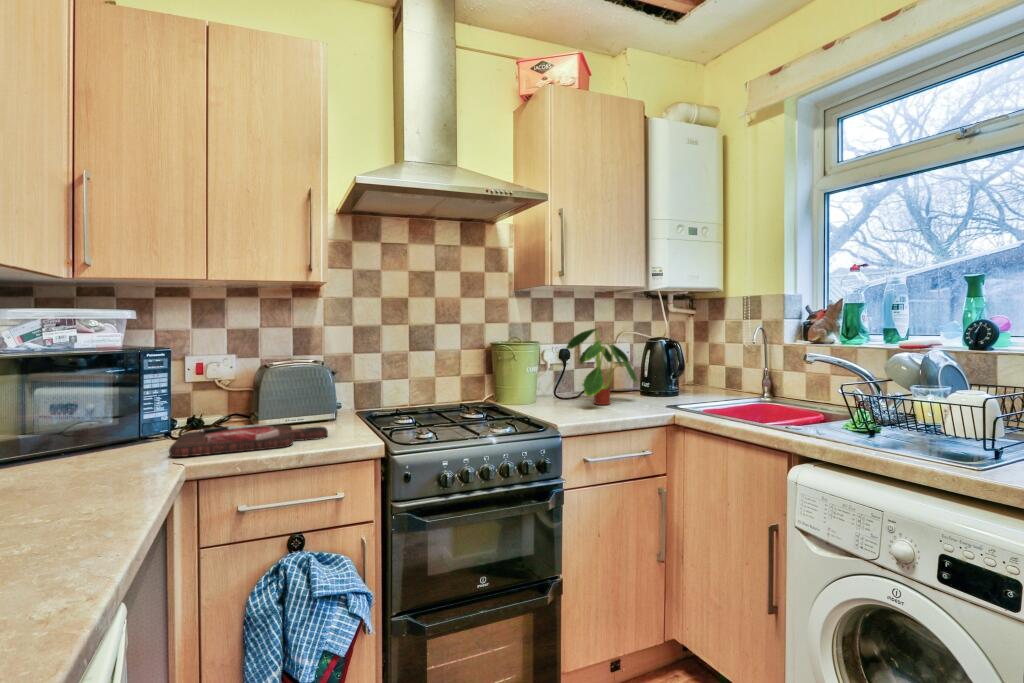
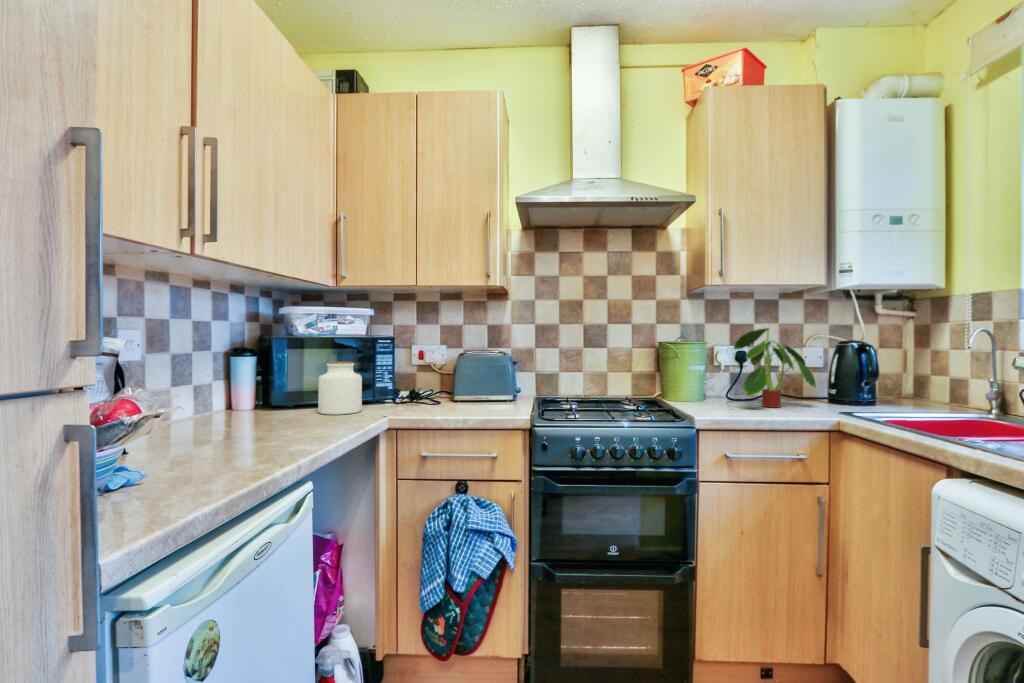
jar: none [47,391,127,474] -> present [318,362,362,415]
cutting board: present [169,423,328,457] -> none [386,395,497,413]

